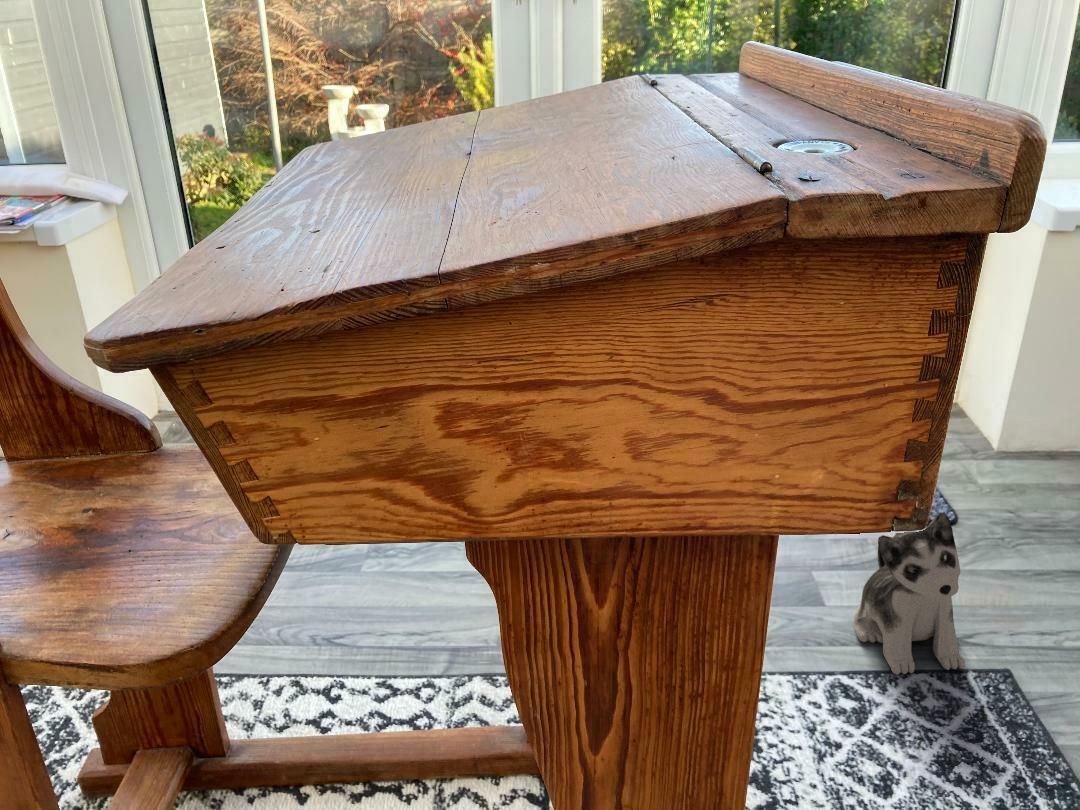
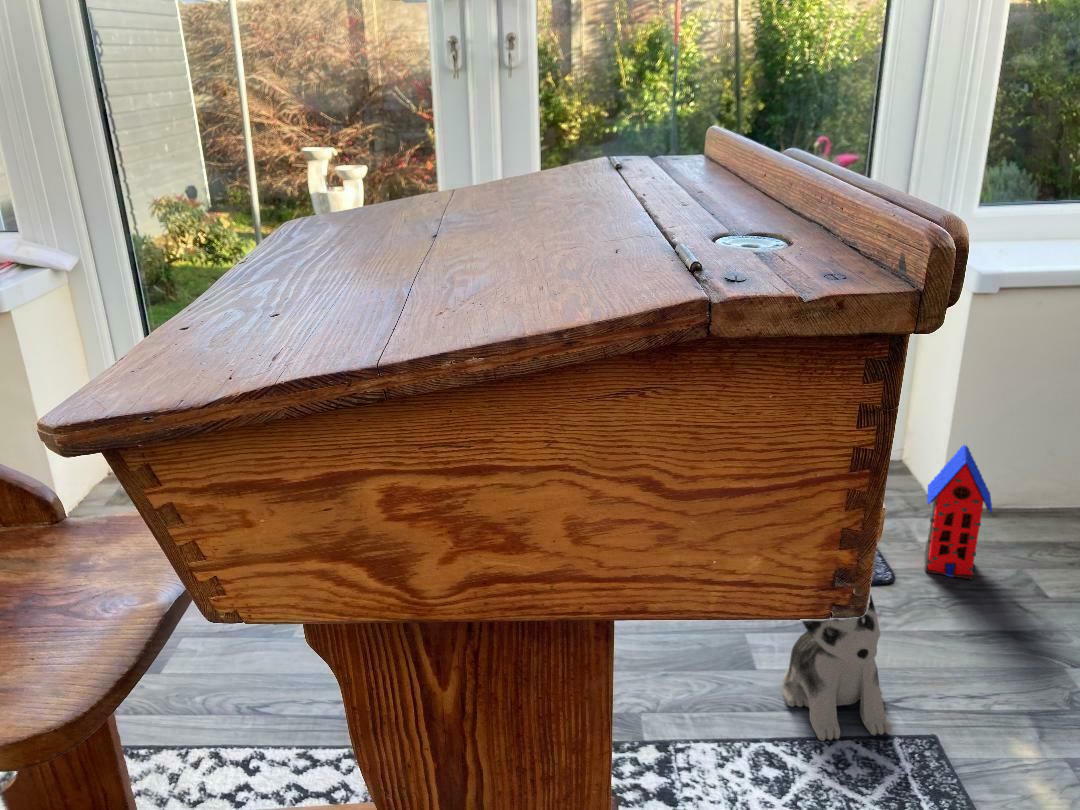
toy house: none [988,384,1063,521] -> present [924,445,992,579]

